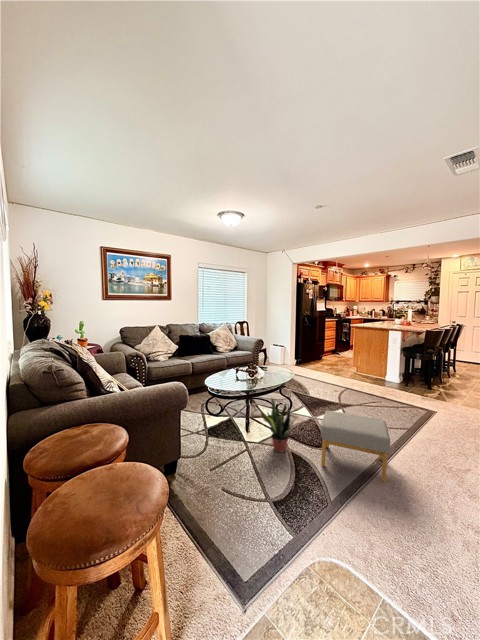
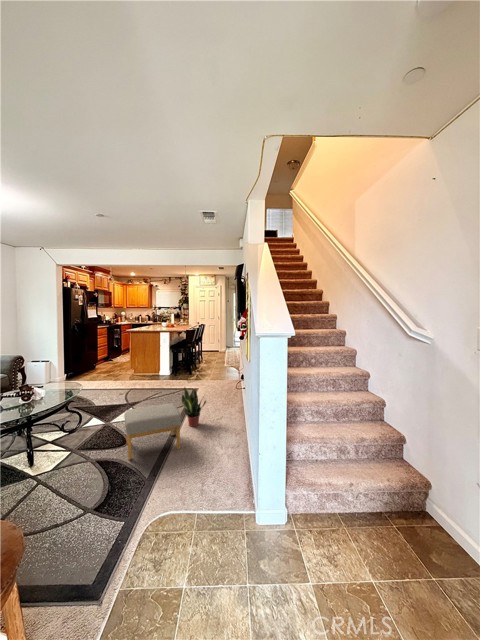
potted plant: present [261,399,298,452] -> present [182,387,206,427]

